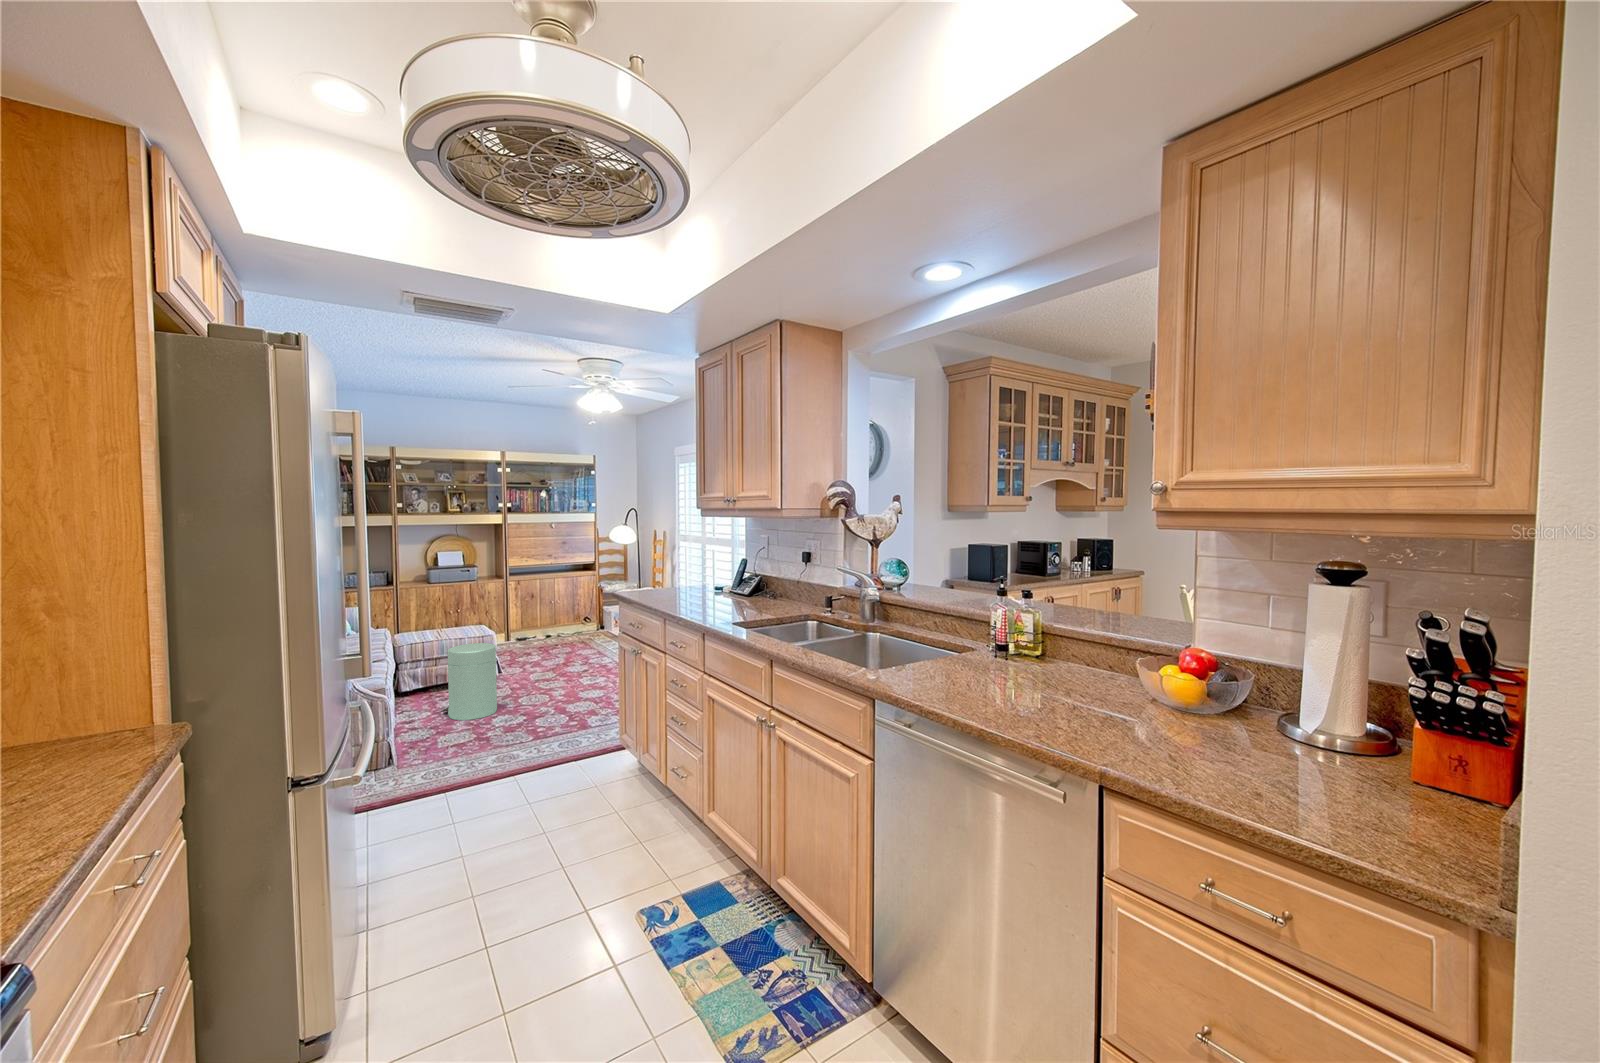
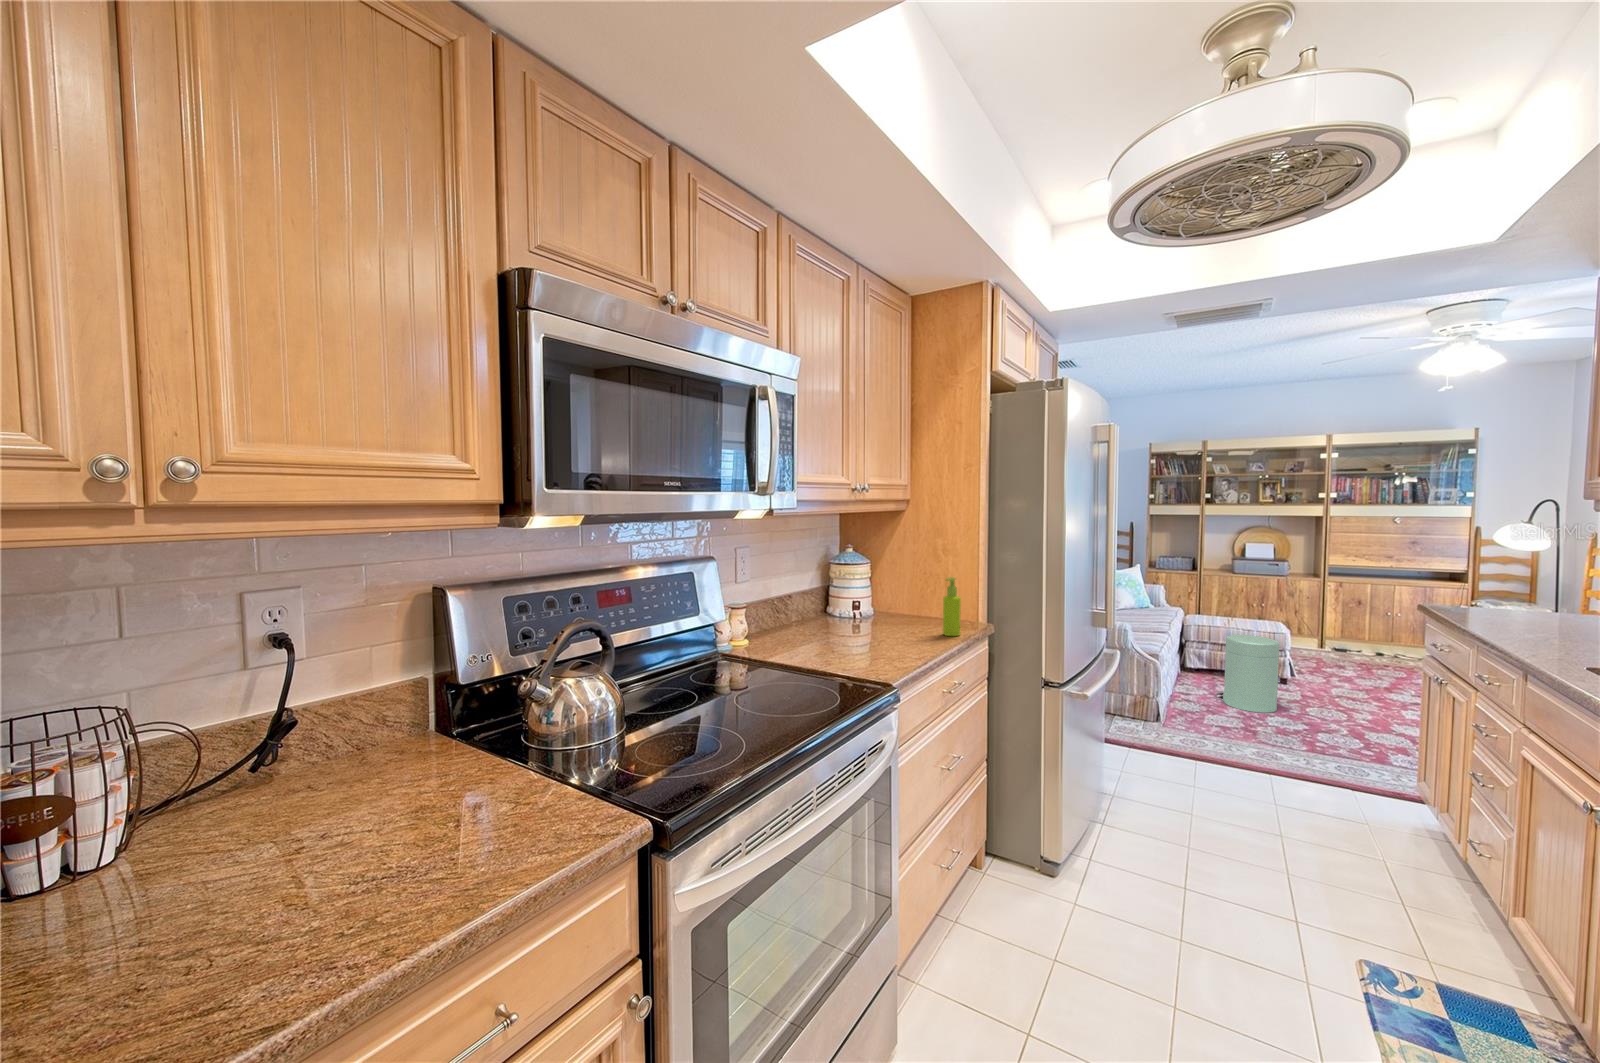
soap dispenser: none [66,661,117,775] -> present [943,577,961,636]

